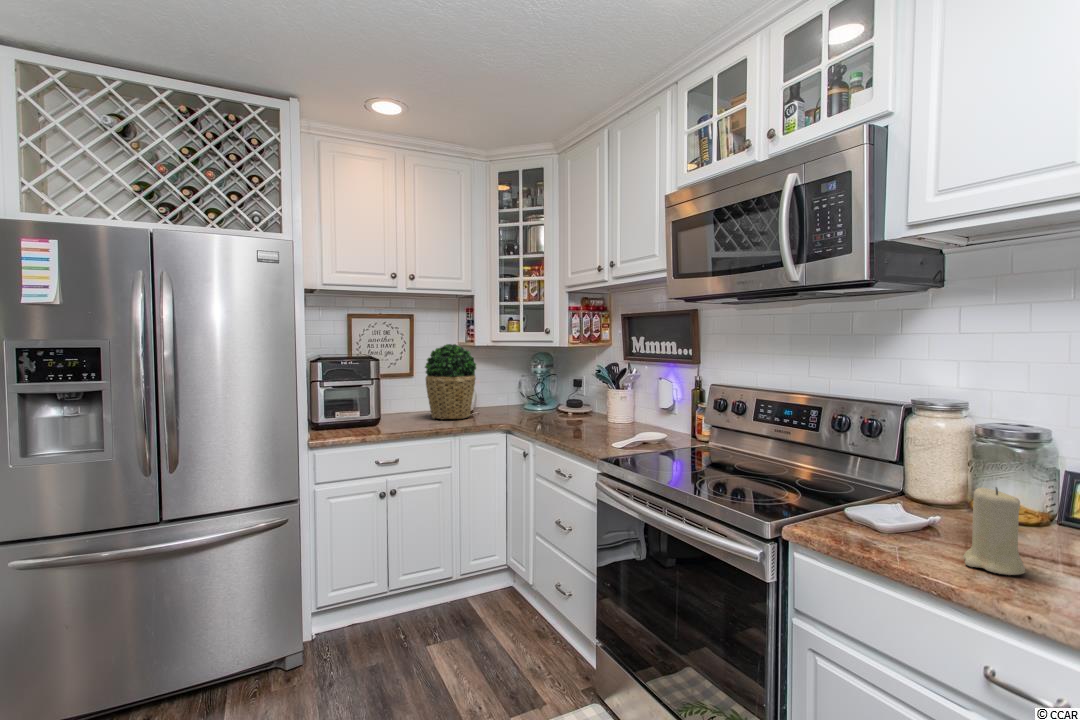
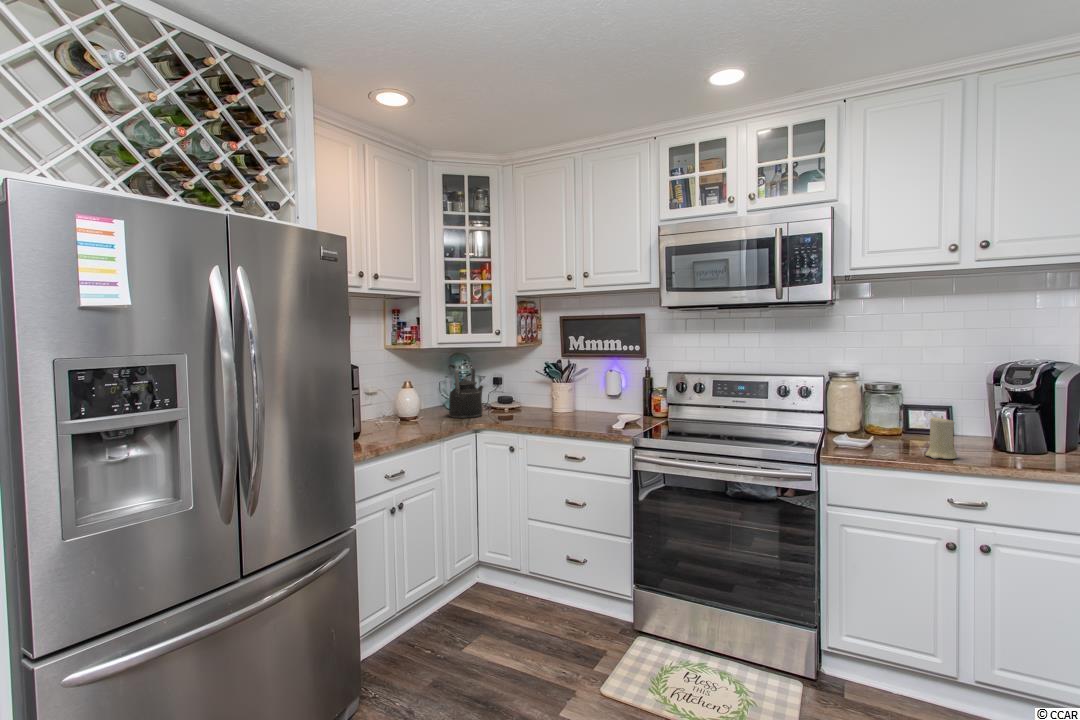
potted plant: present [425,344,476,419] -> none [378,346,432,425]
kettle: none [500,368,546,419] -> present [449,368,483,418]

